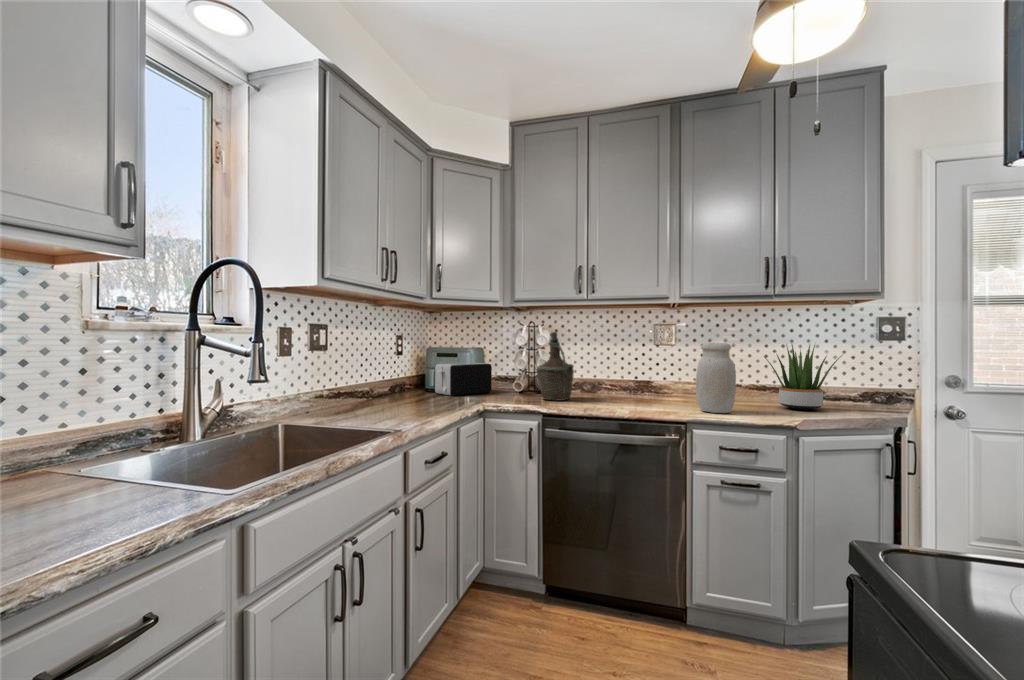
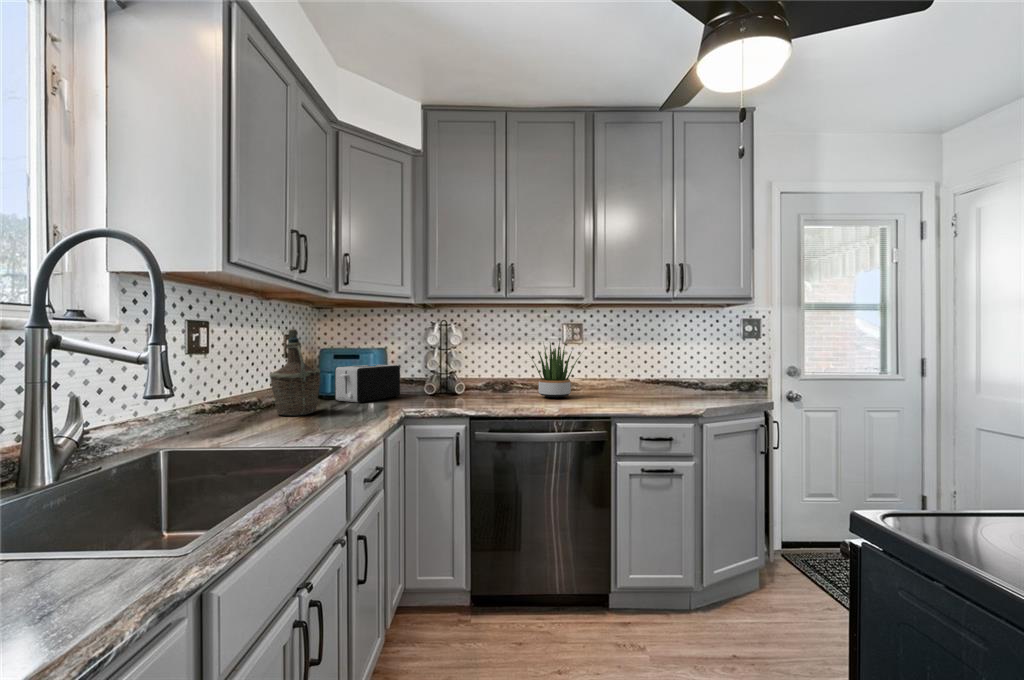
bottle: present [537,332,574,401] -> present [270,329,320,415]
jar: present [696,343,736,413] -> none [617,342,653,407]
potted plant: present [765,345,841,410] -> present [532,343,581,398]

